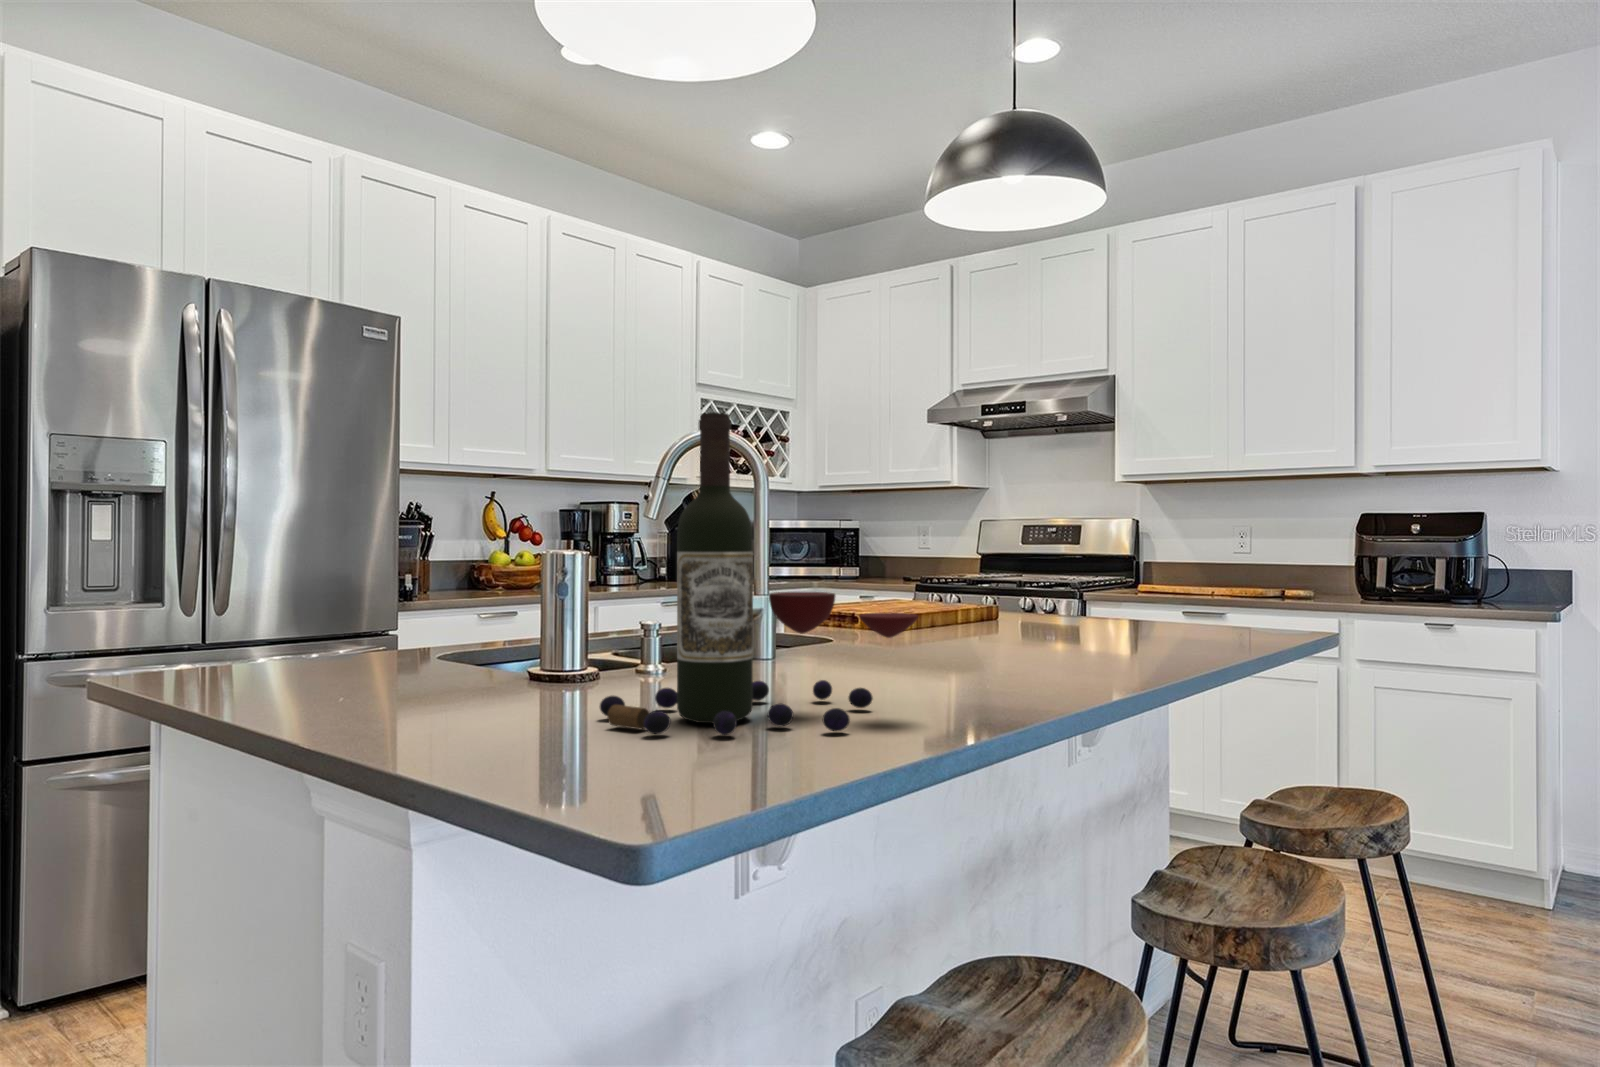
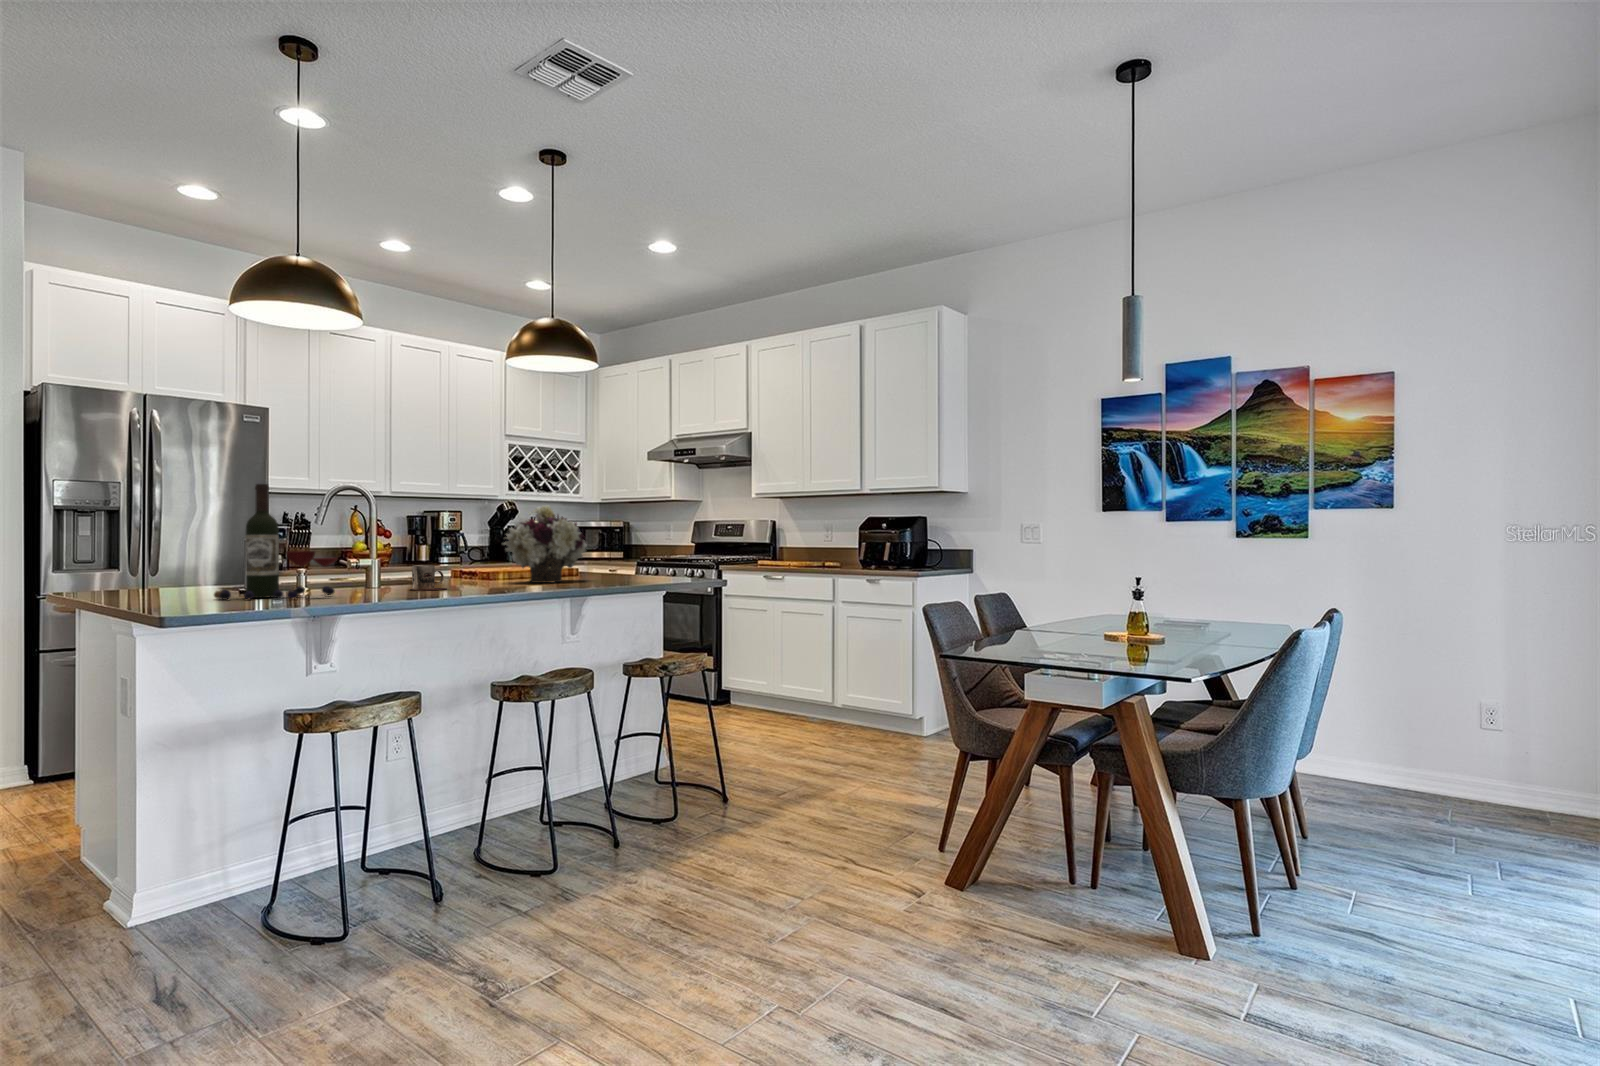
flower arrangement: none [1015,484,1165,649] -> present [503,505,587,583]
mug: none [933,619,1016,682] -> present [410,565,447,590]

